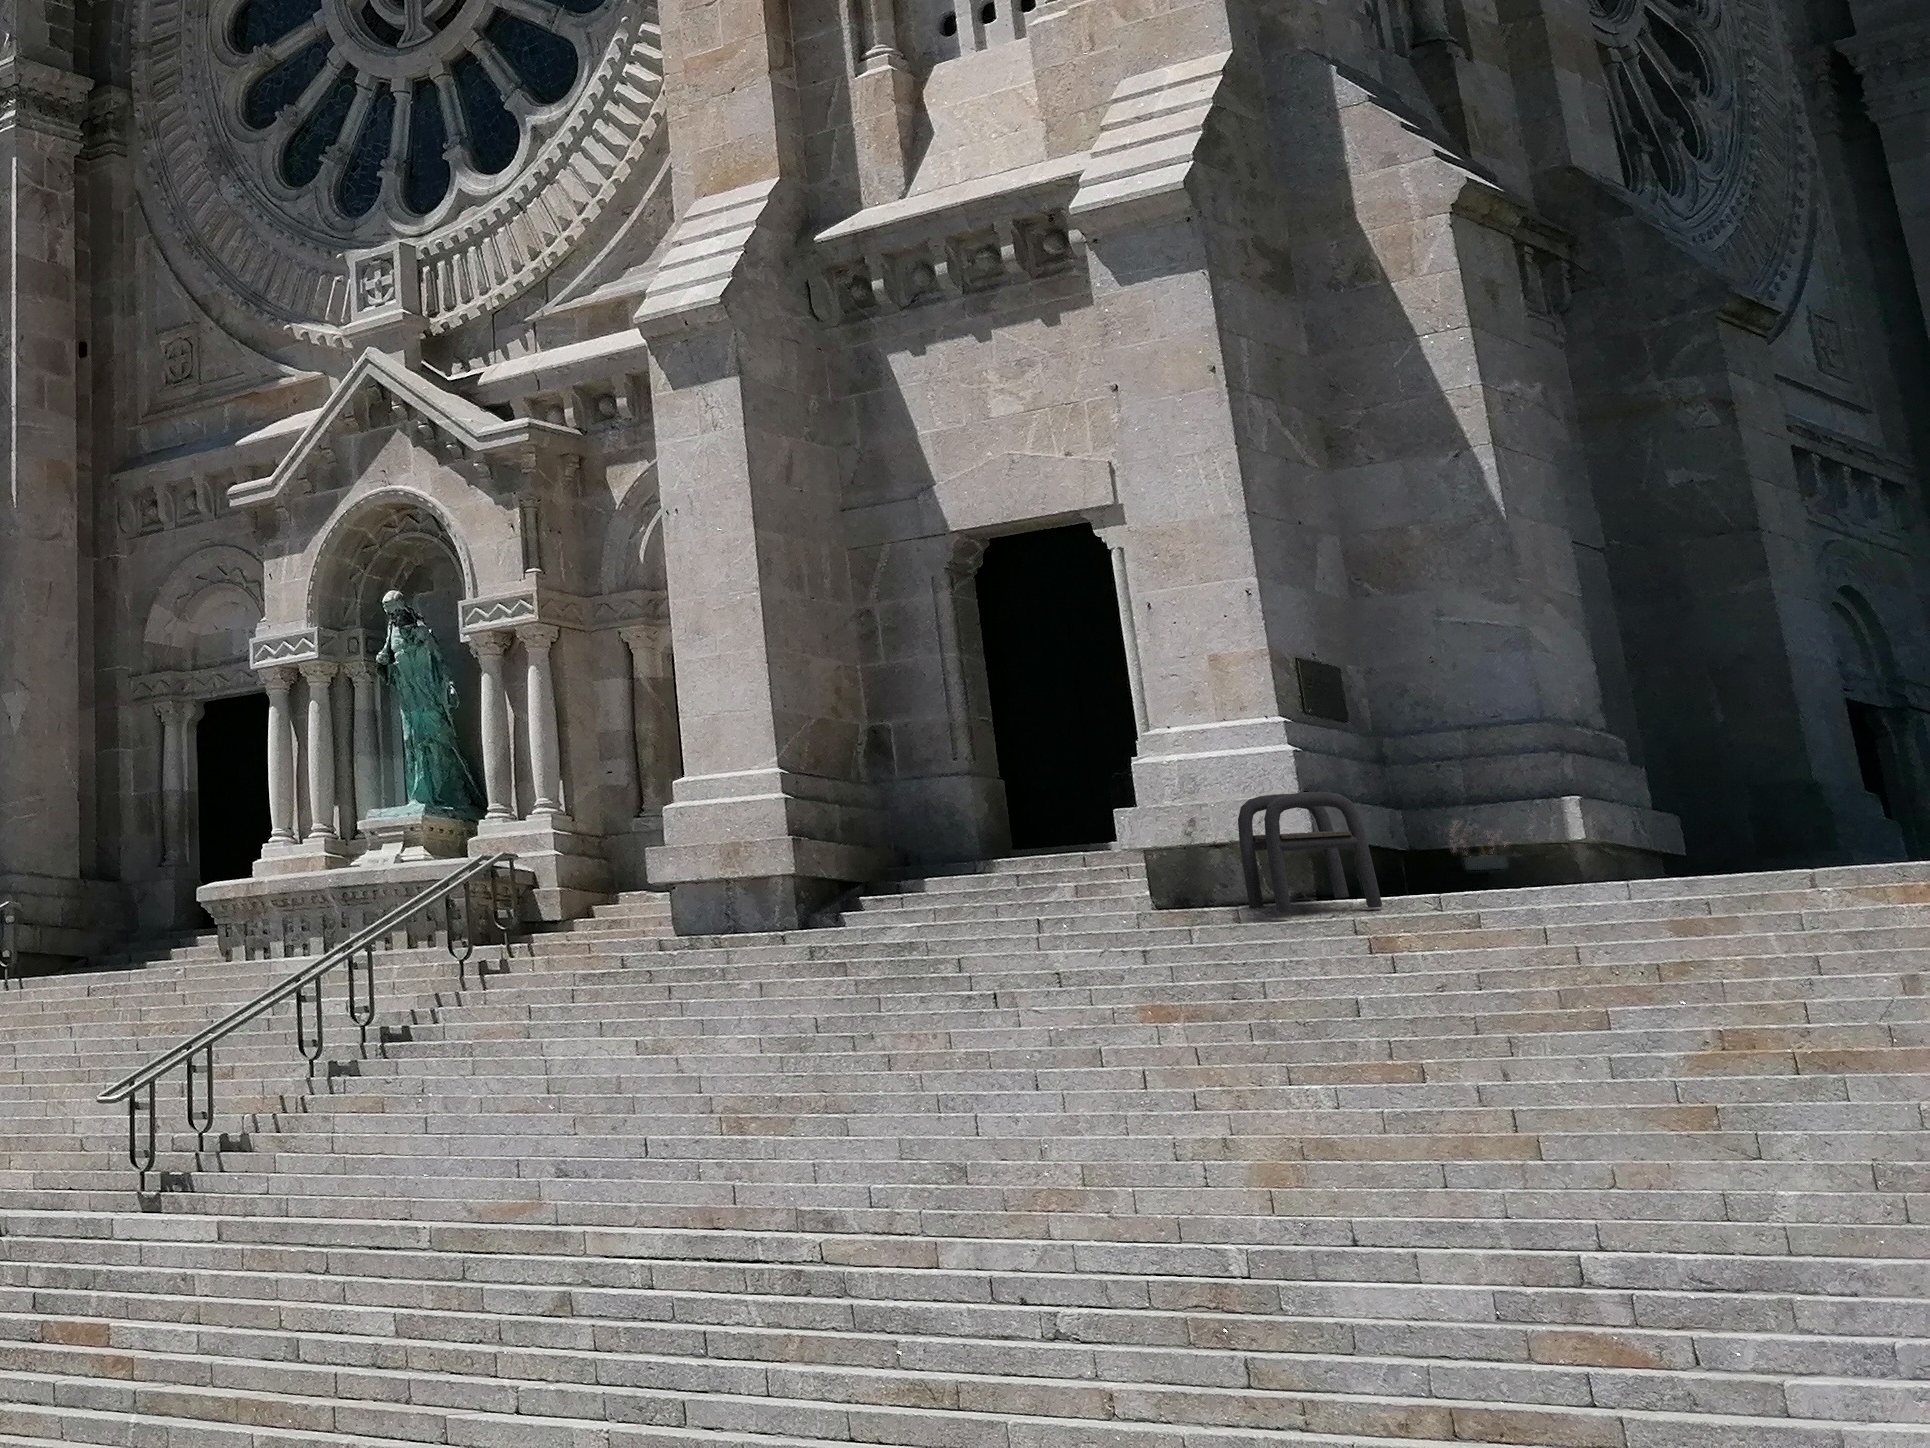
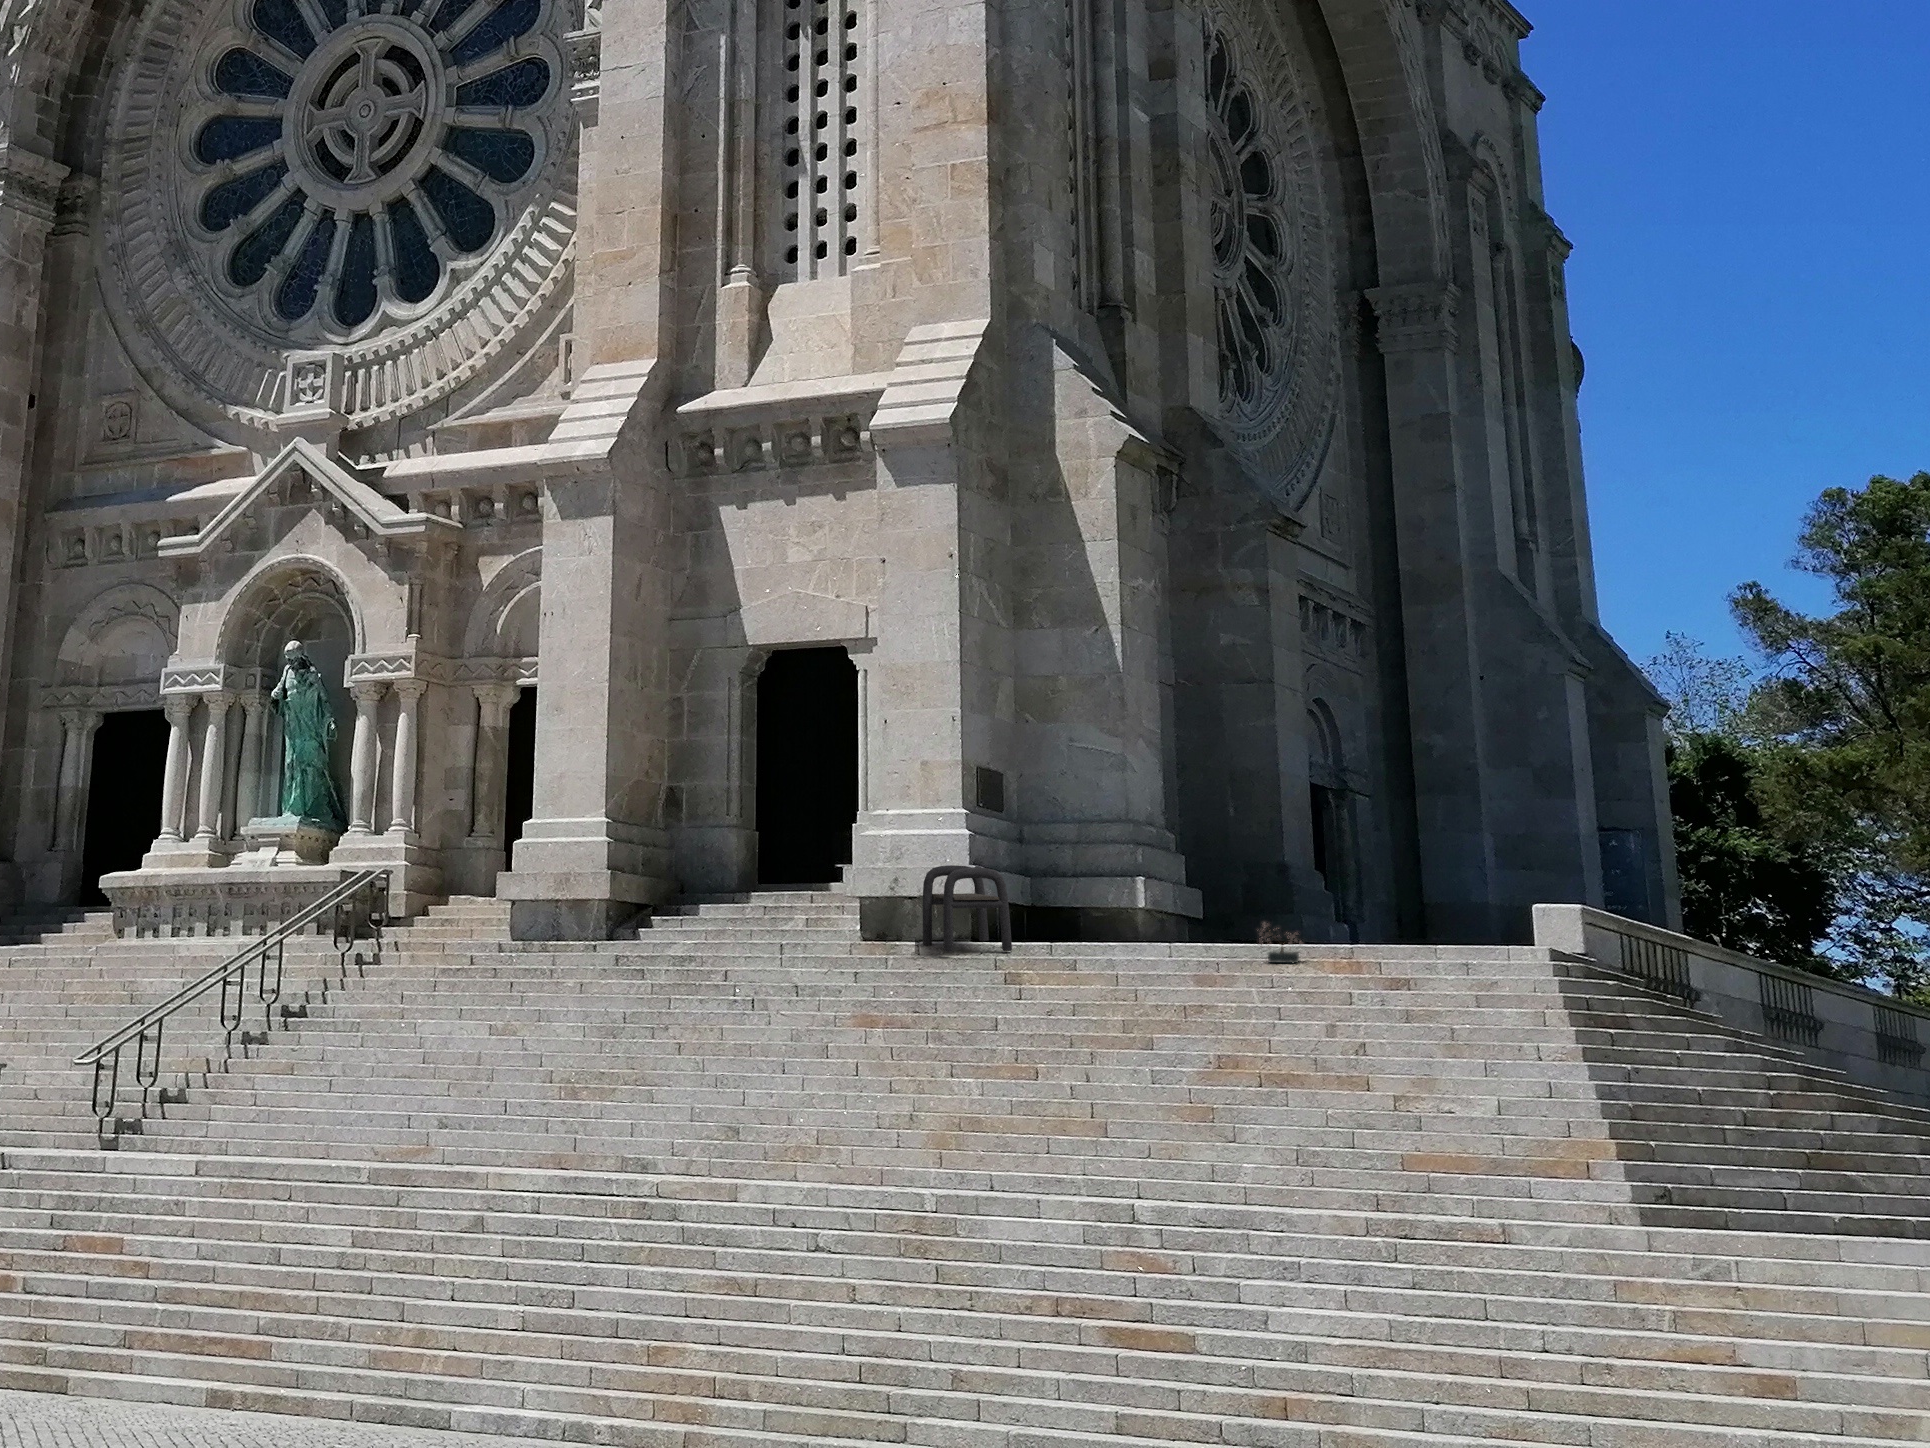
decorative plant: present [1450,823,1508,870] -> present [1260,925,1301,963]

